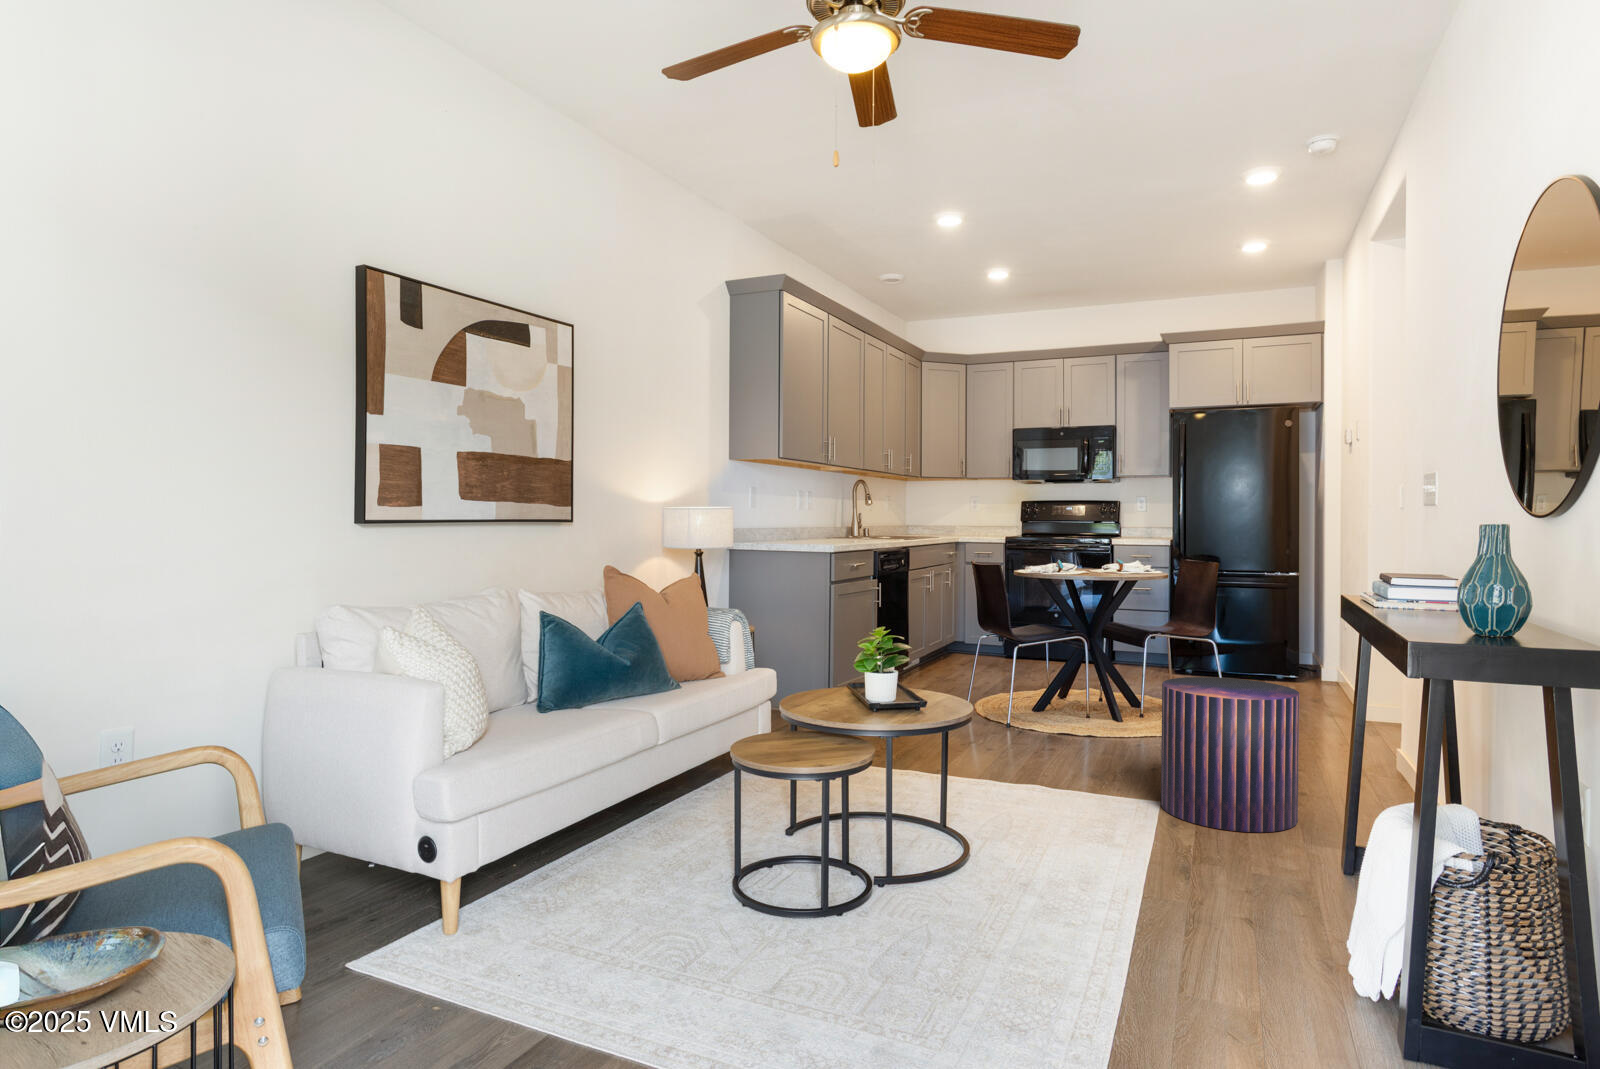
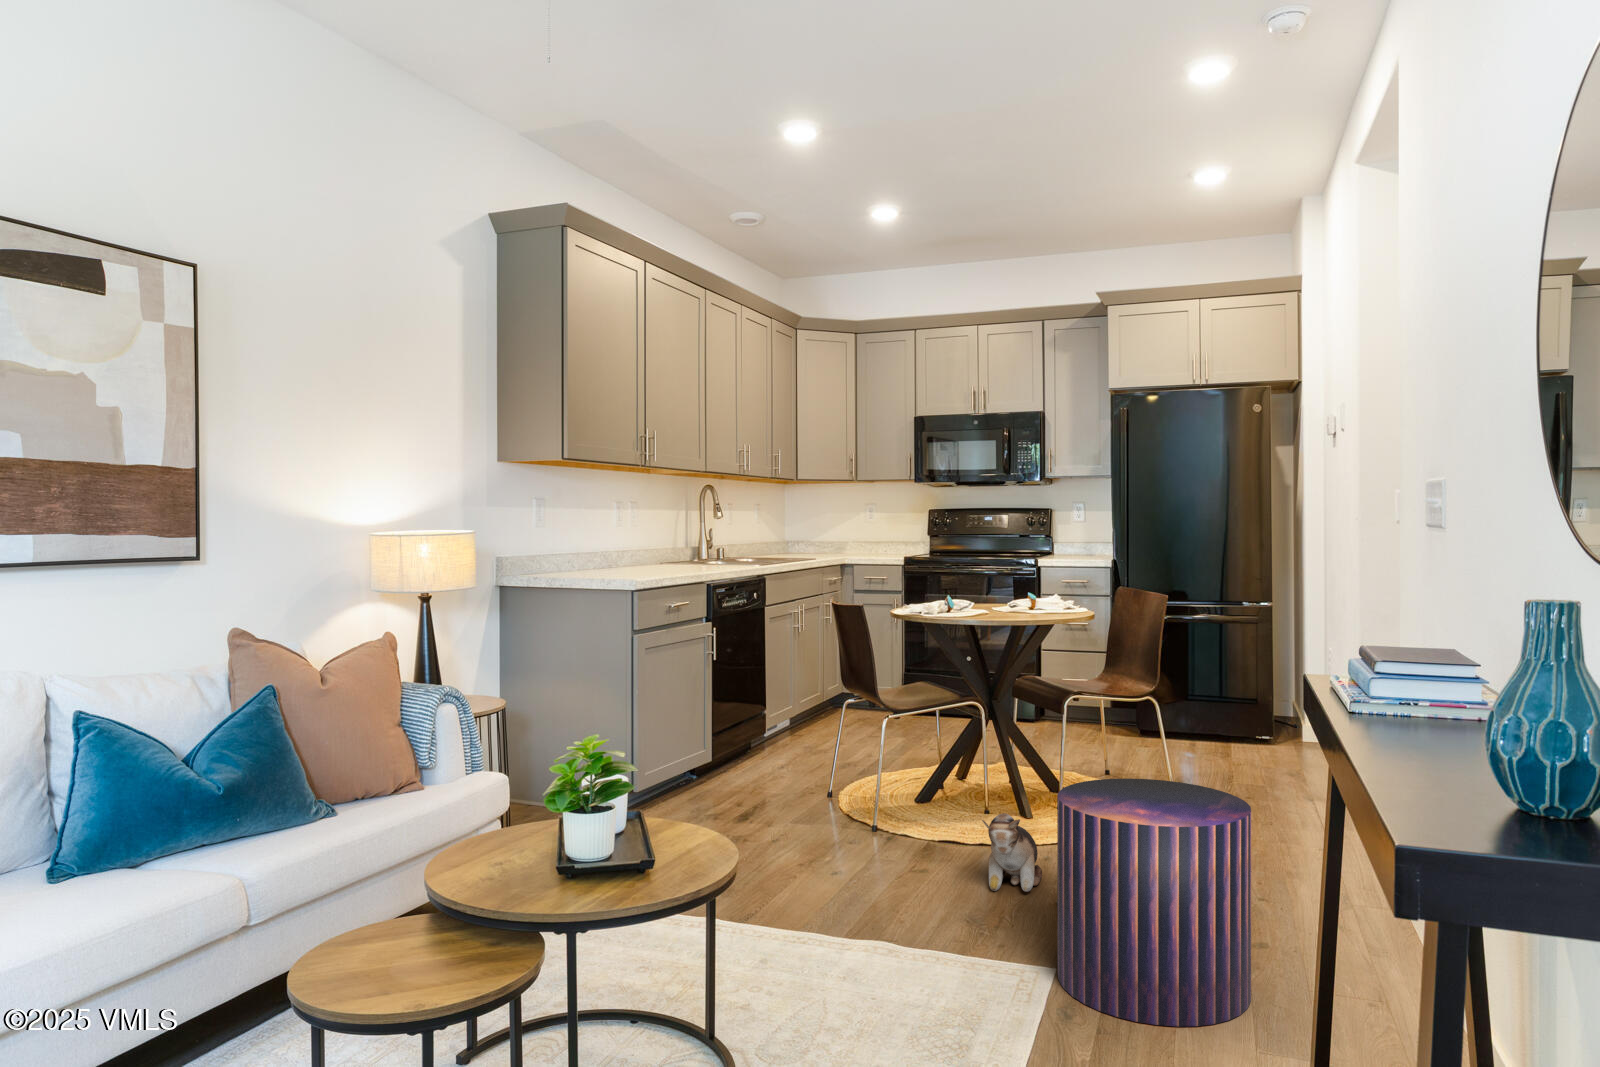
plush toy: none [1098,707,1138,762] -> present [982,813,1042,892]

